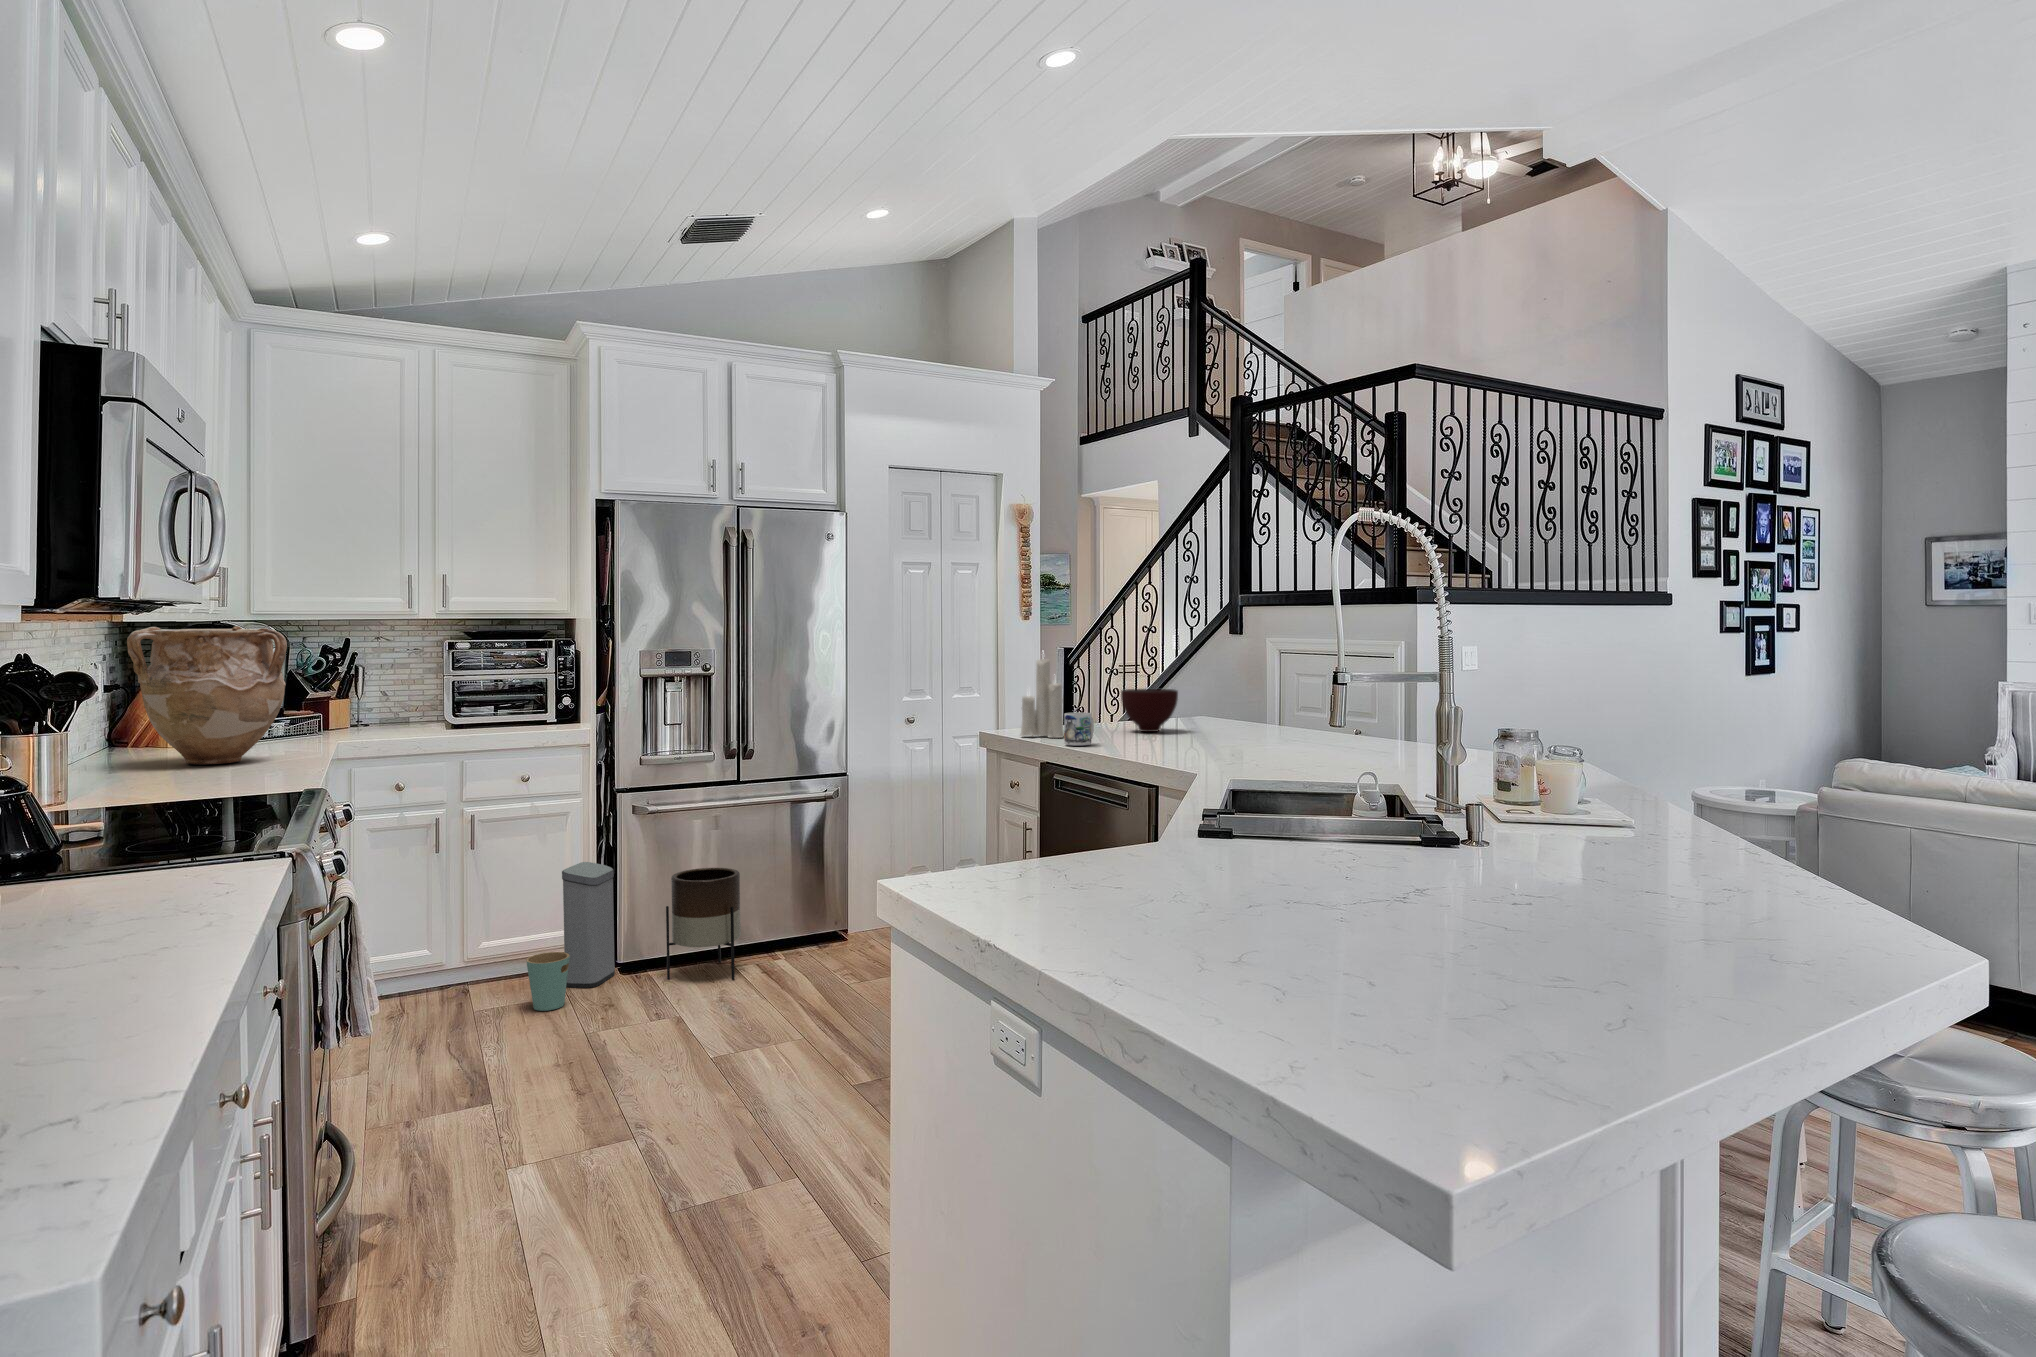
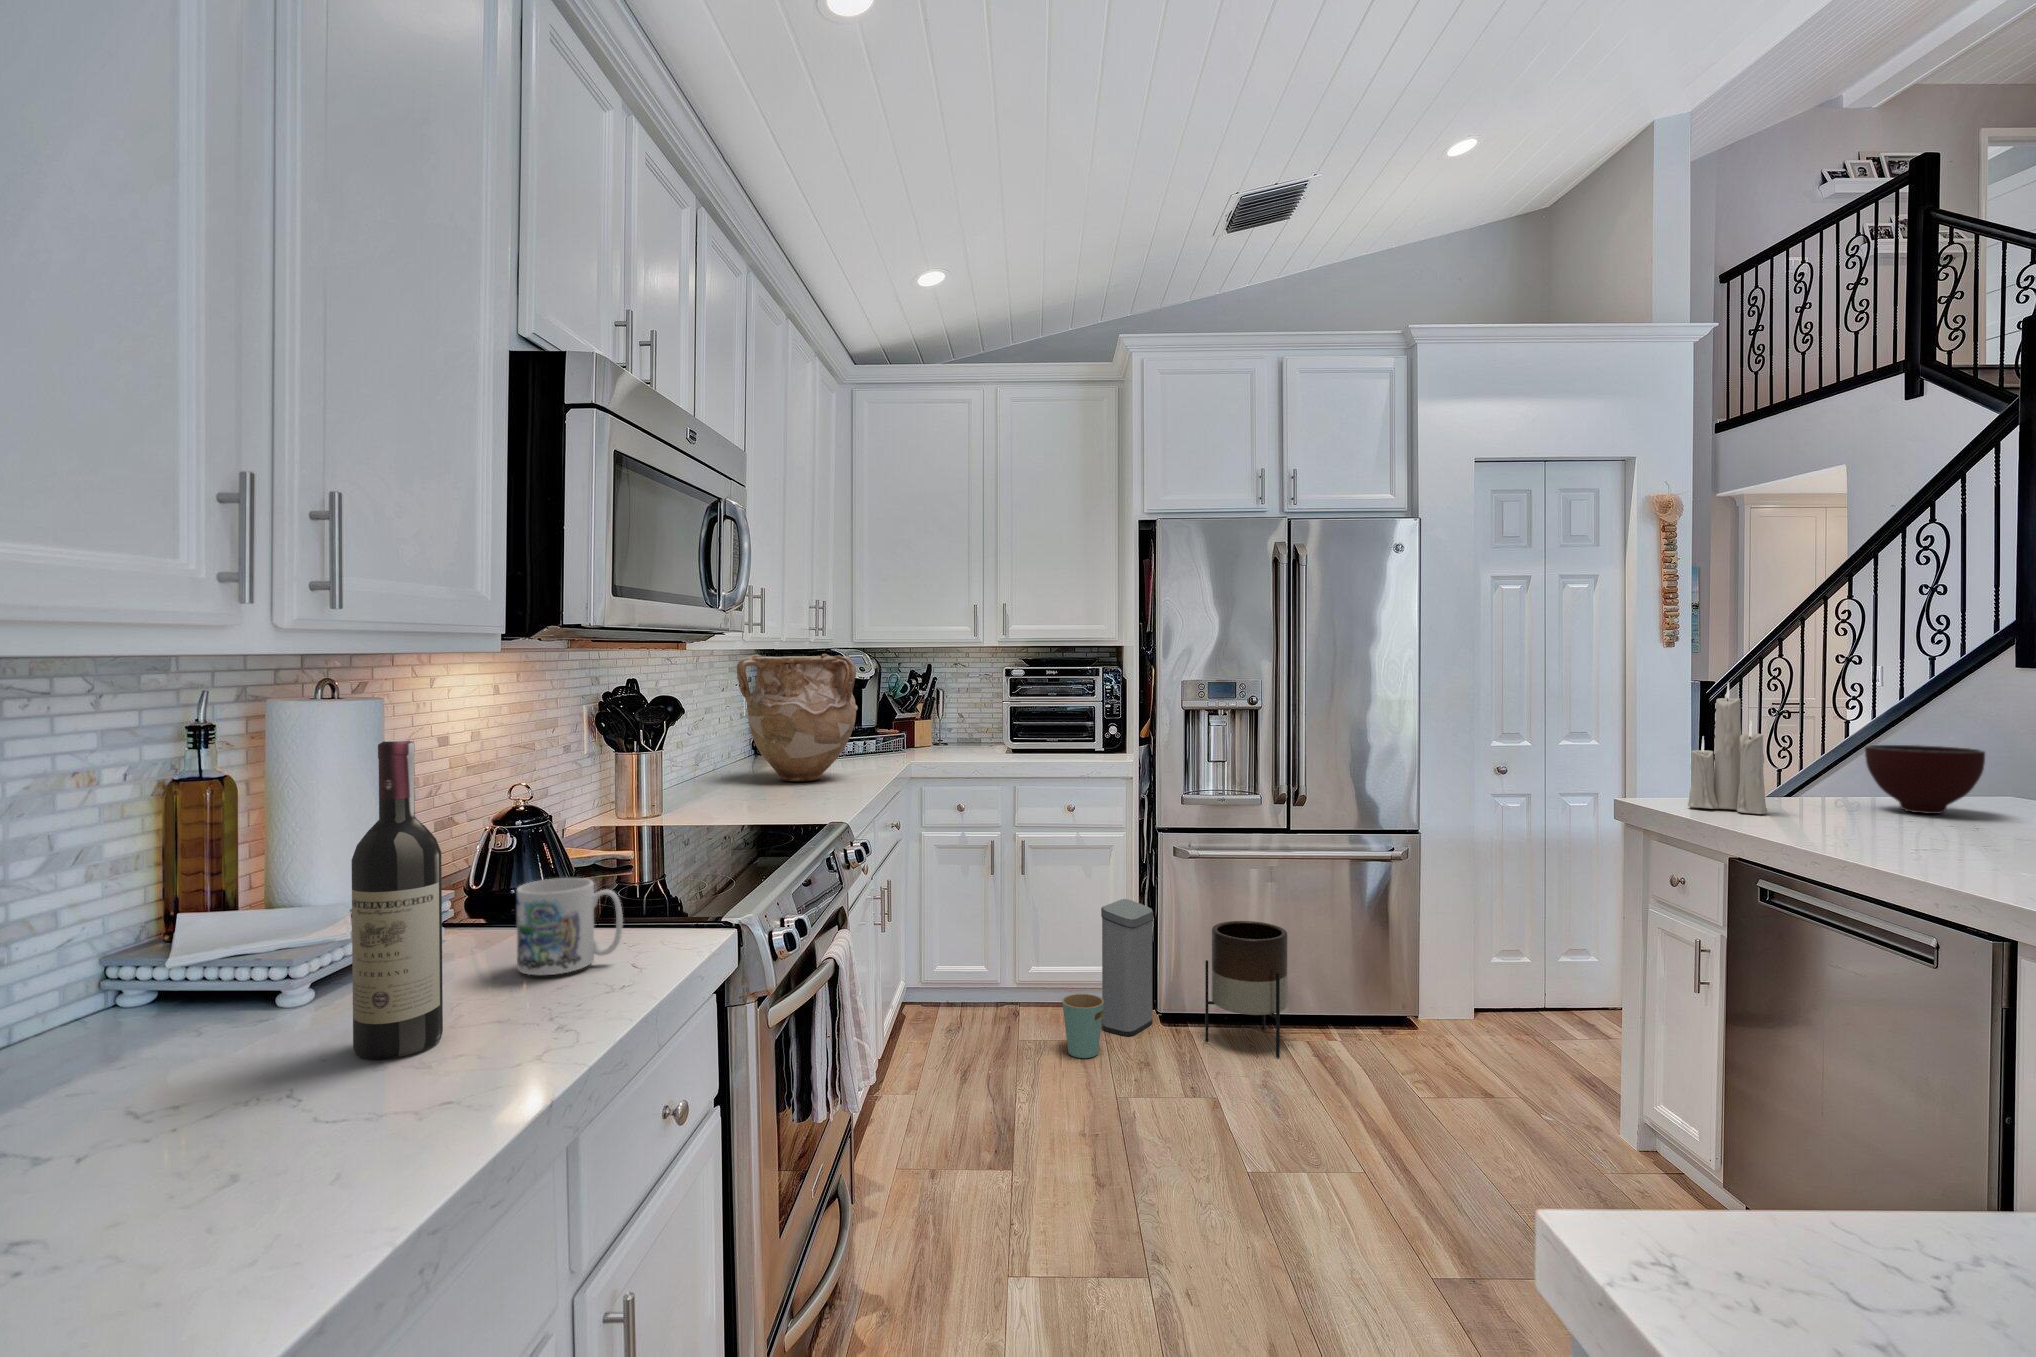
wine bottle: none [45,692,124,930] -> present [351,740,443,1059]
mug: present [1064,713,1094,746] -> present [516,878,623,975]

